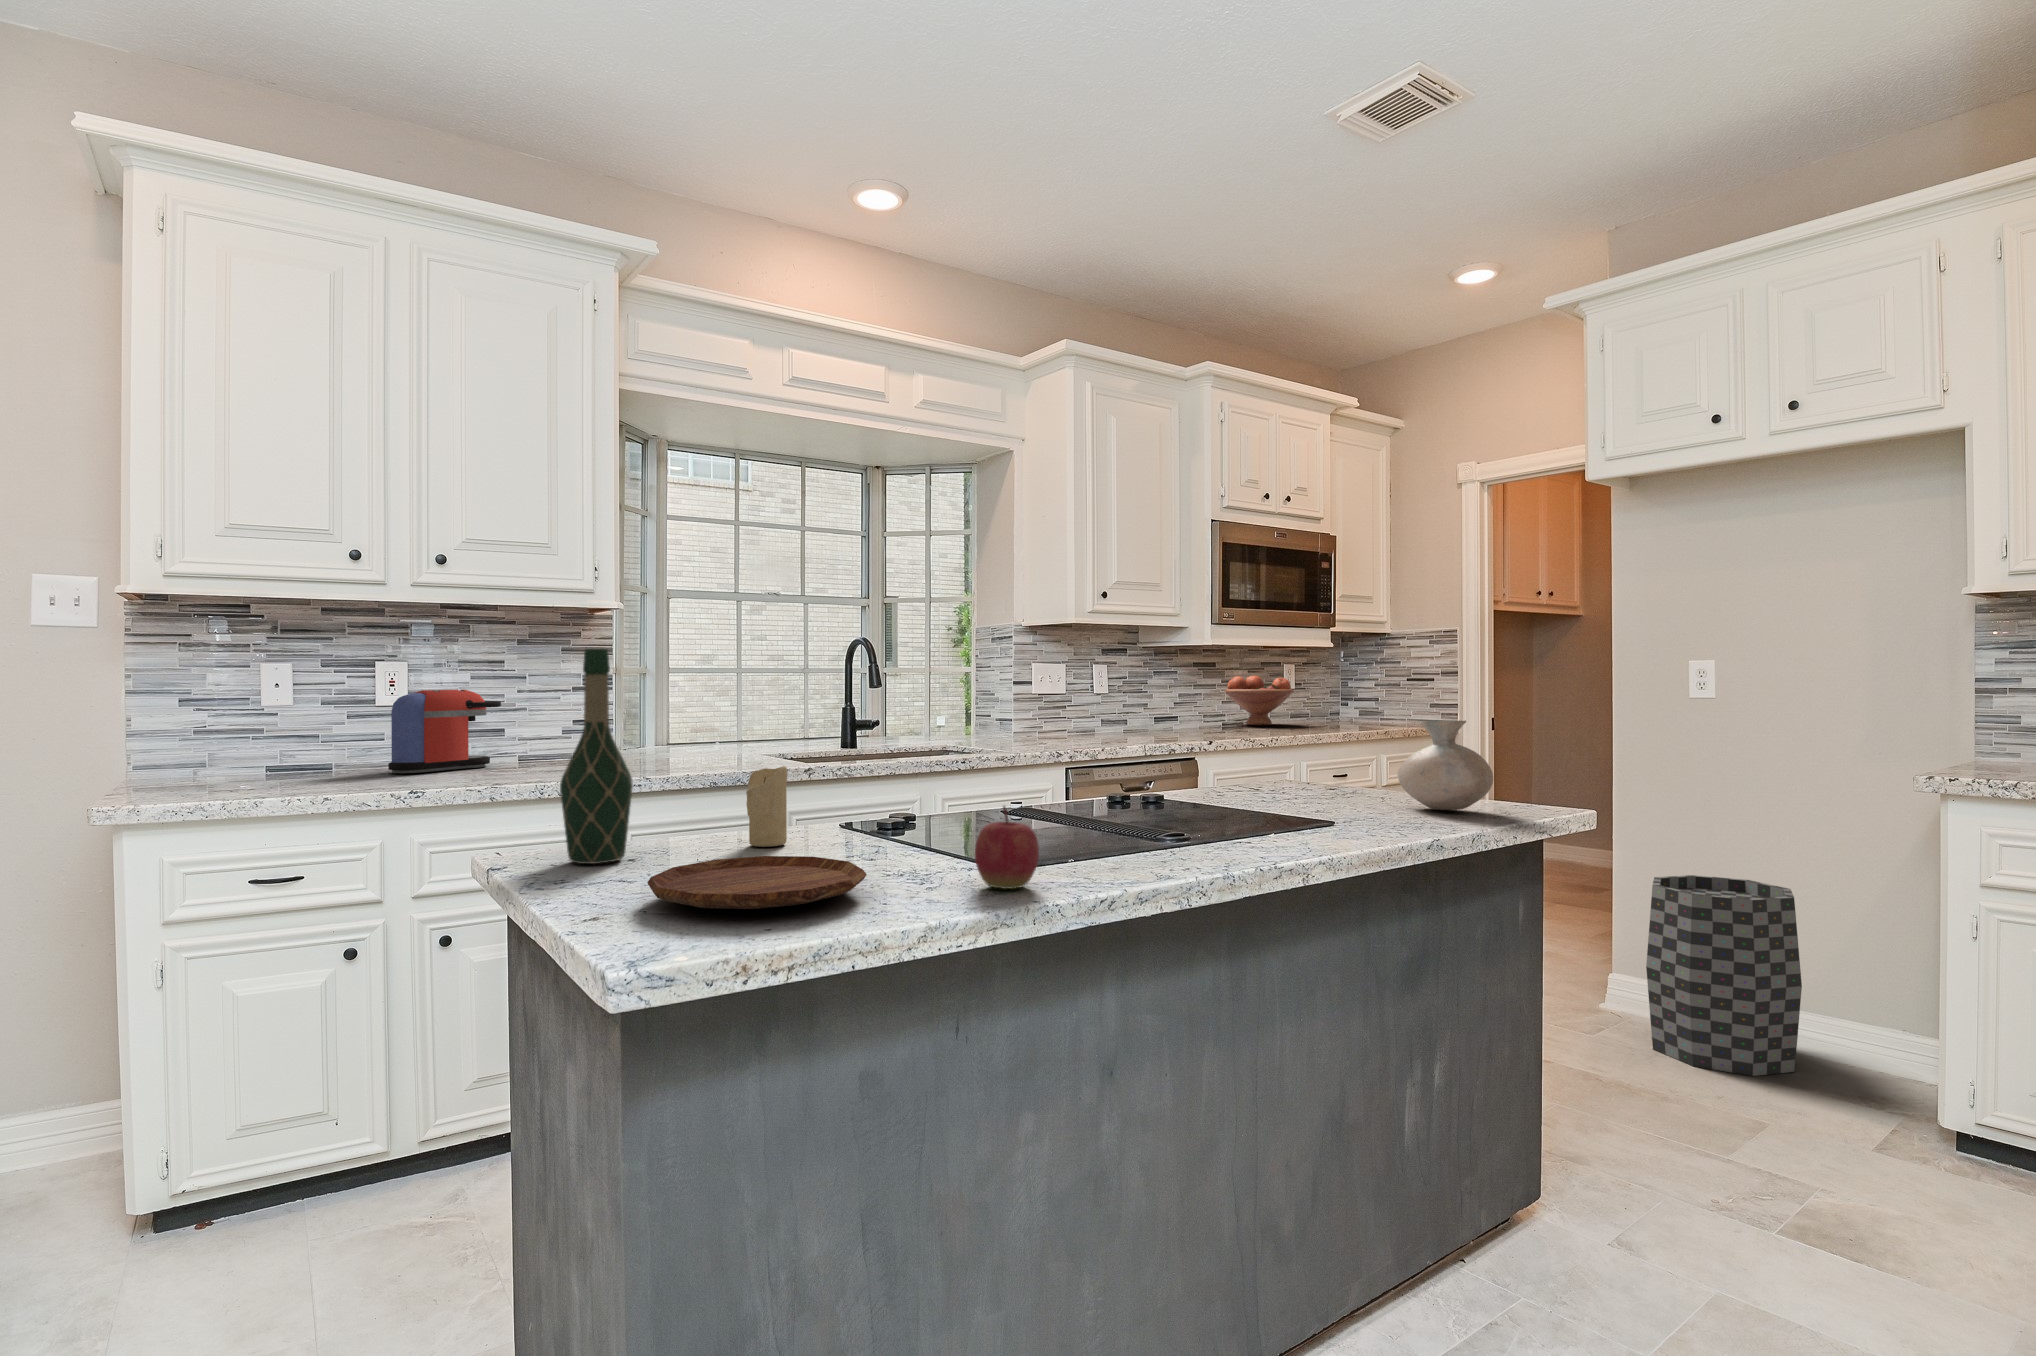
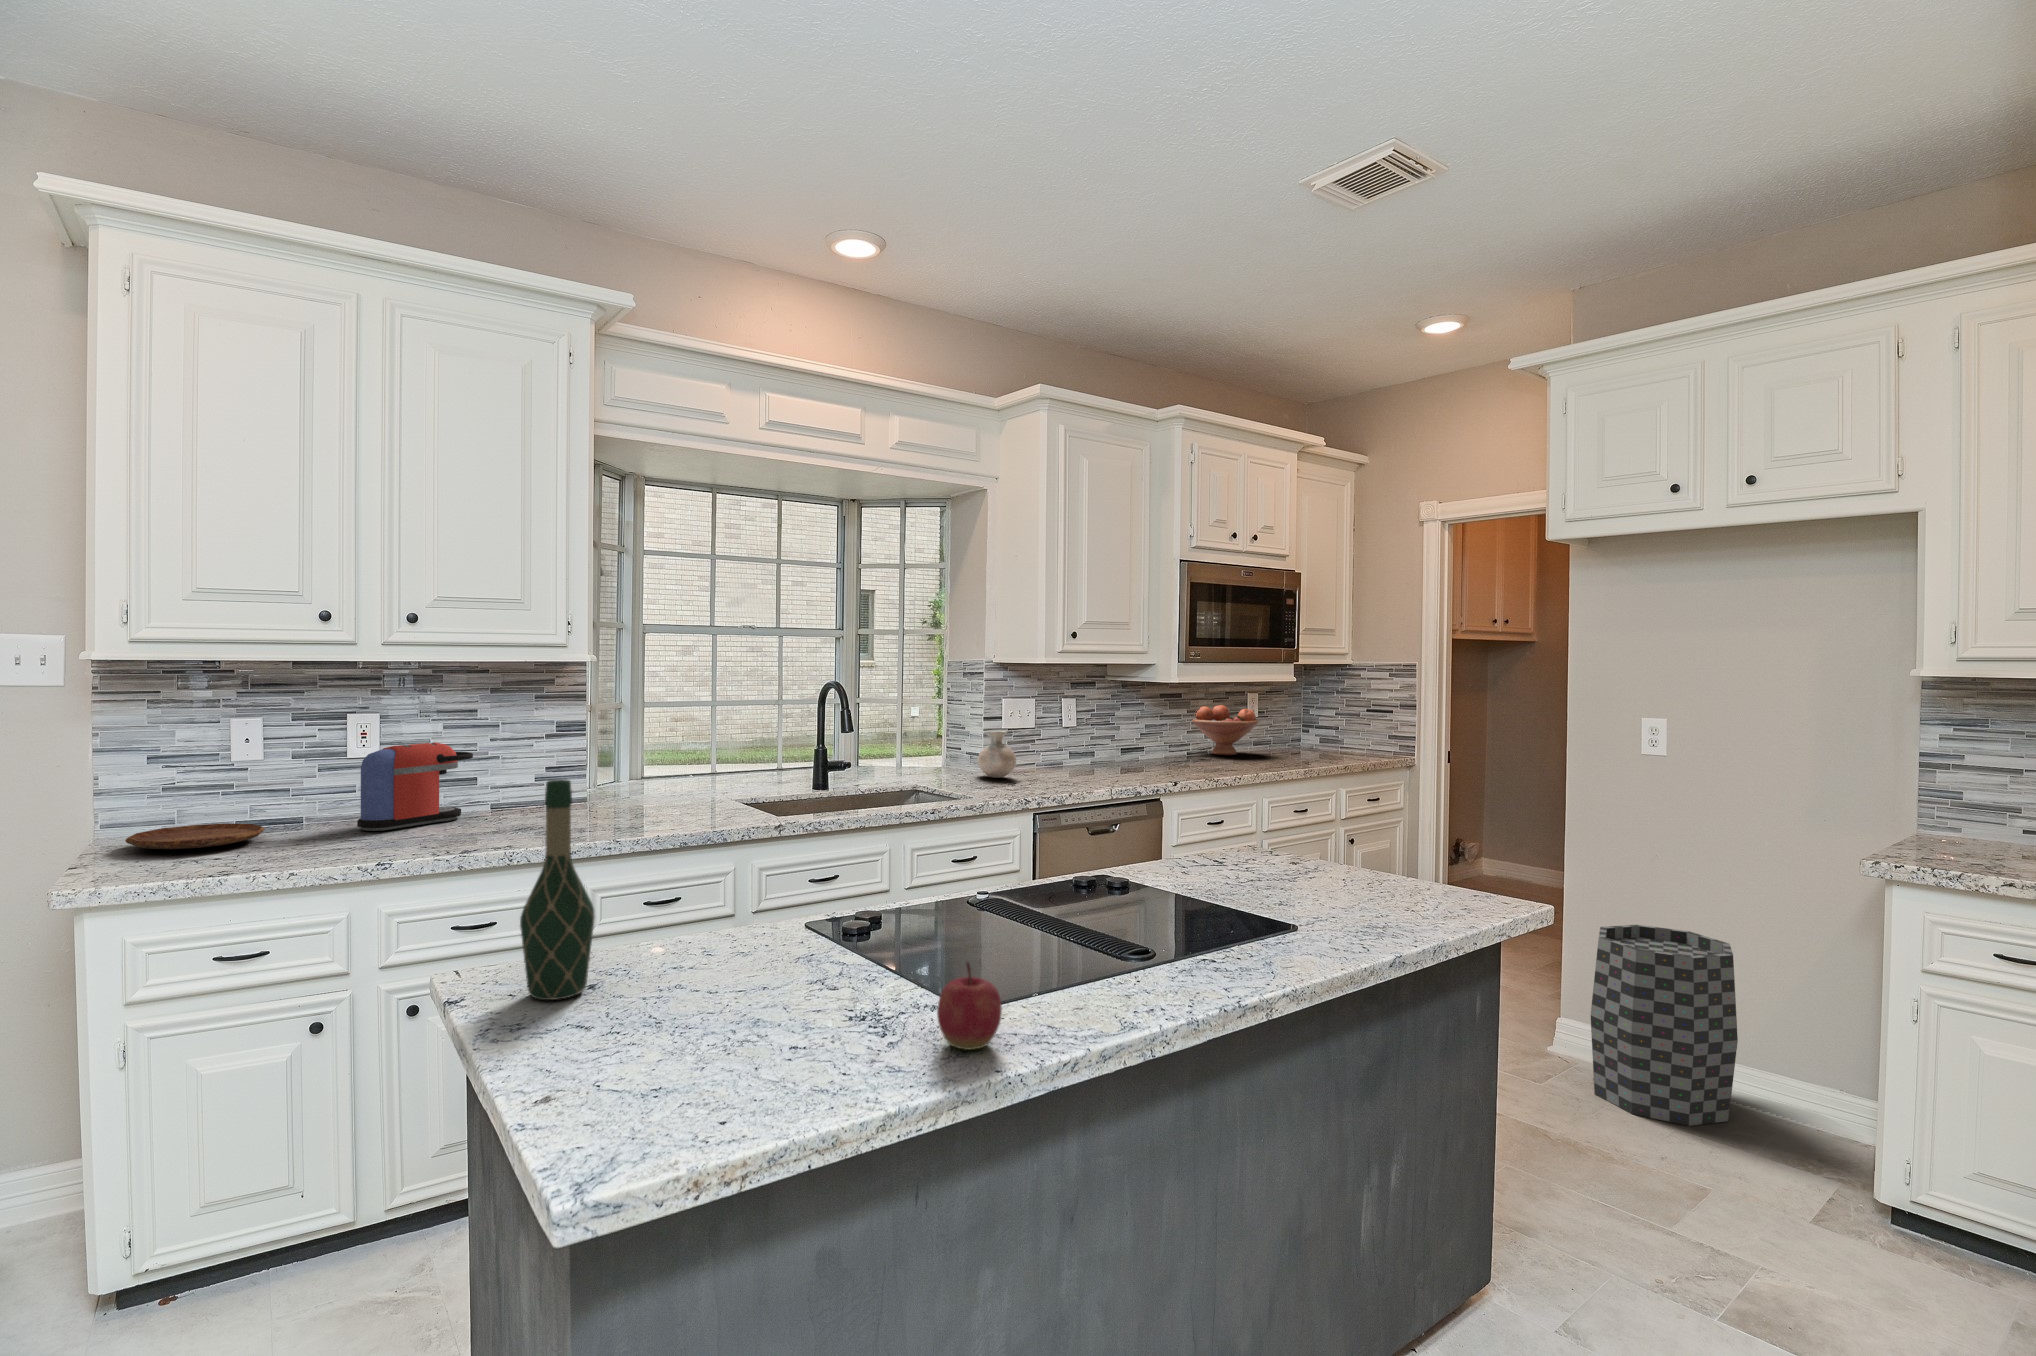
vase: present [1397,720,1493,810] -> present [977,731,1016,778]
candle: present [746,766,787,847] -> none [711,885,753,969]
tray: present [647,856,867,909] -> present [125,823,265,849]

